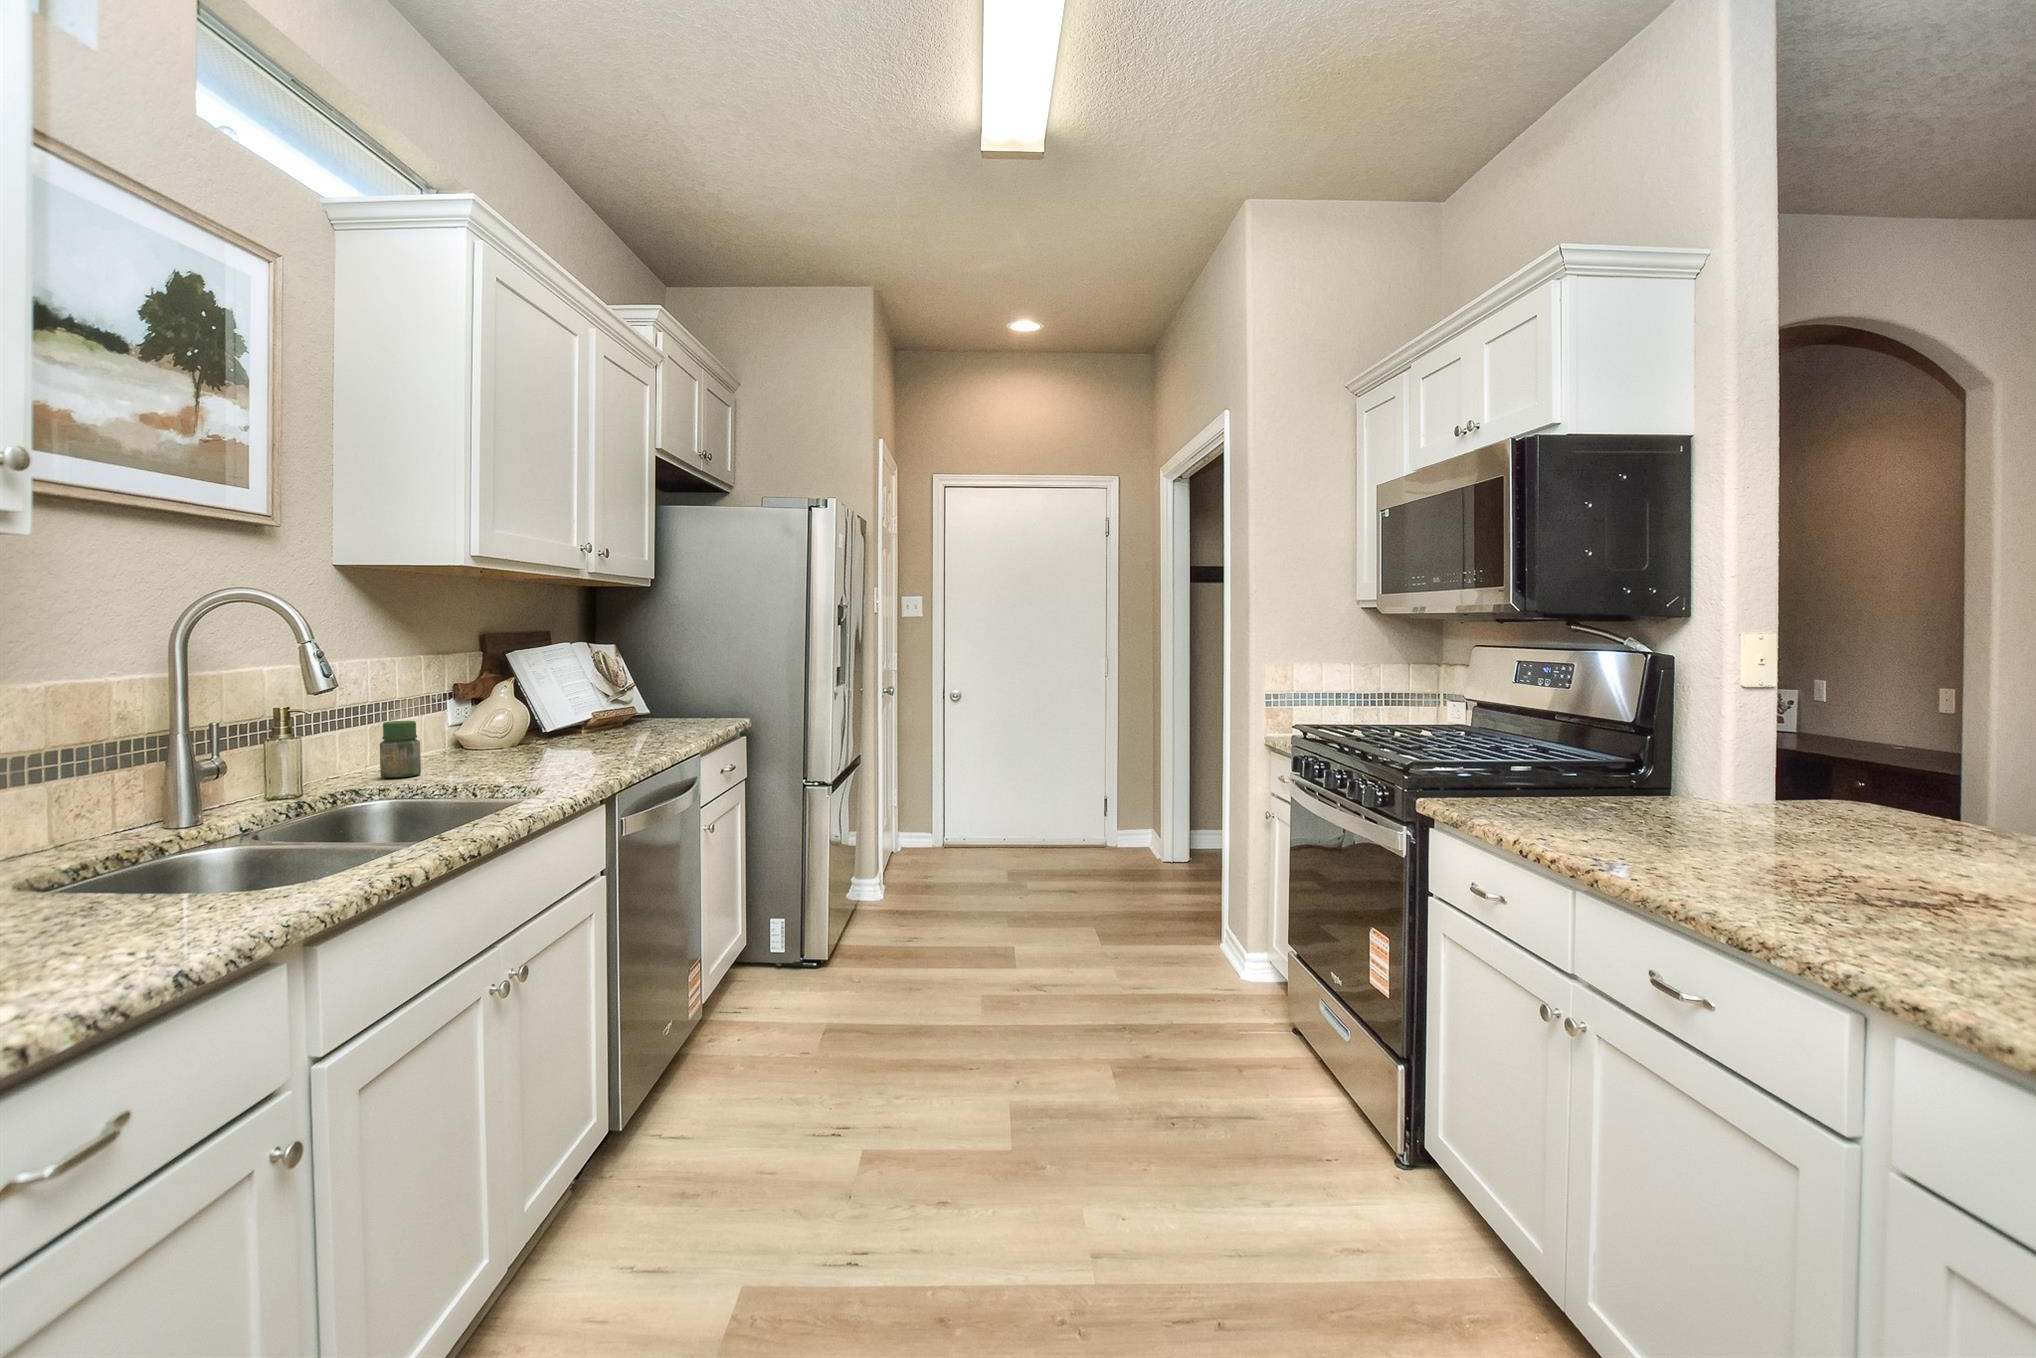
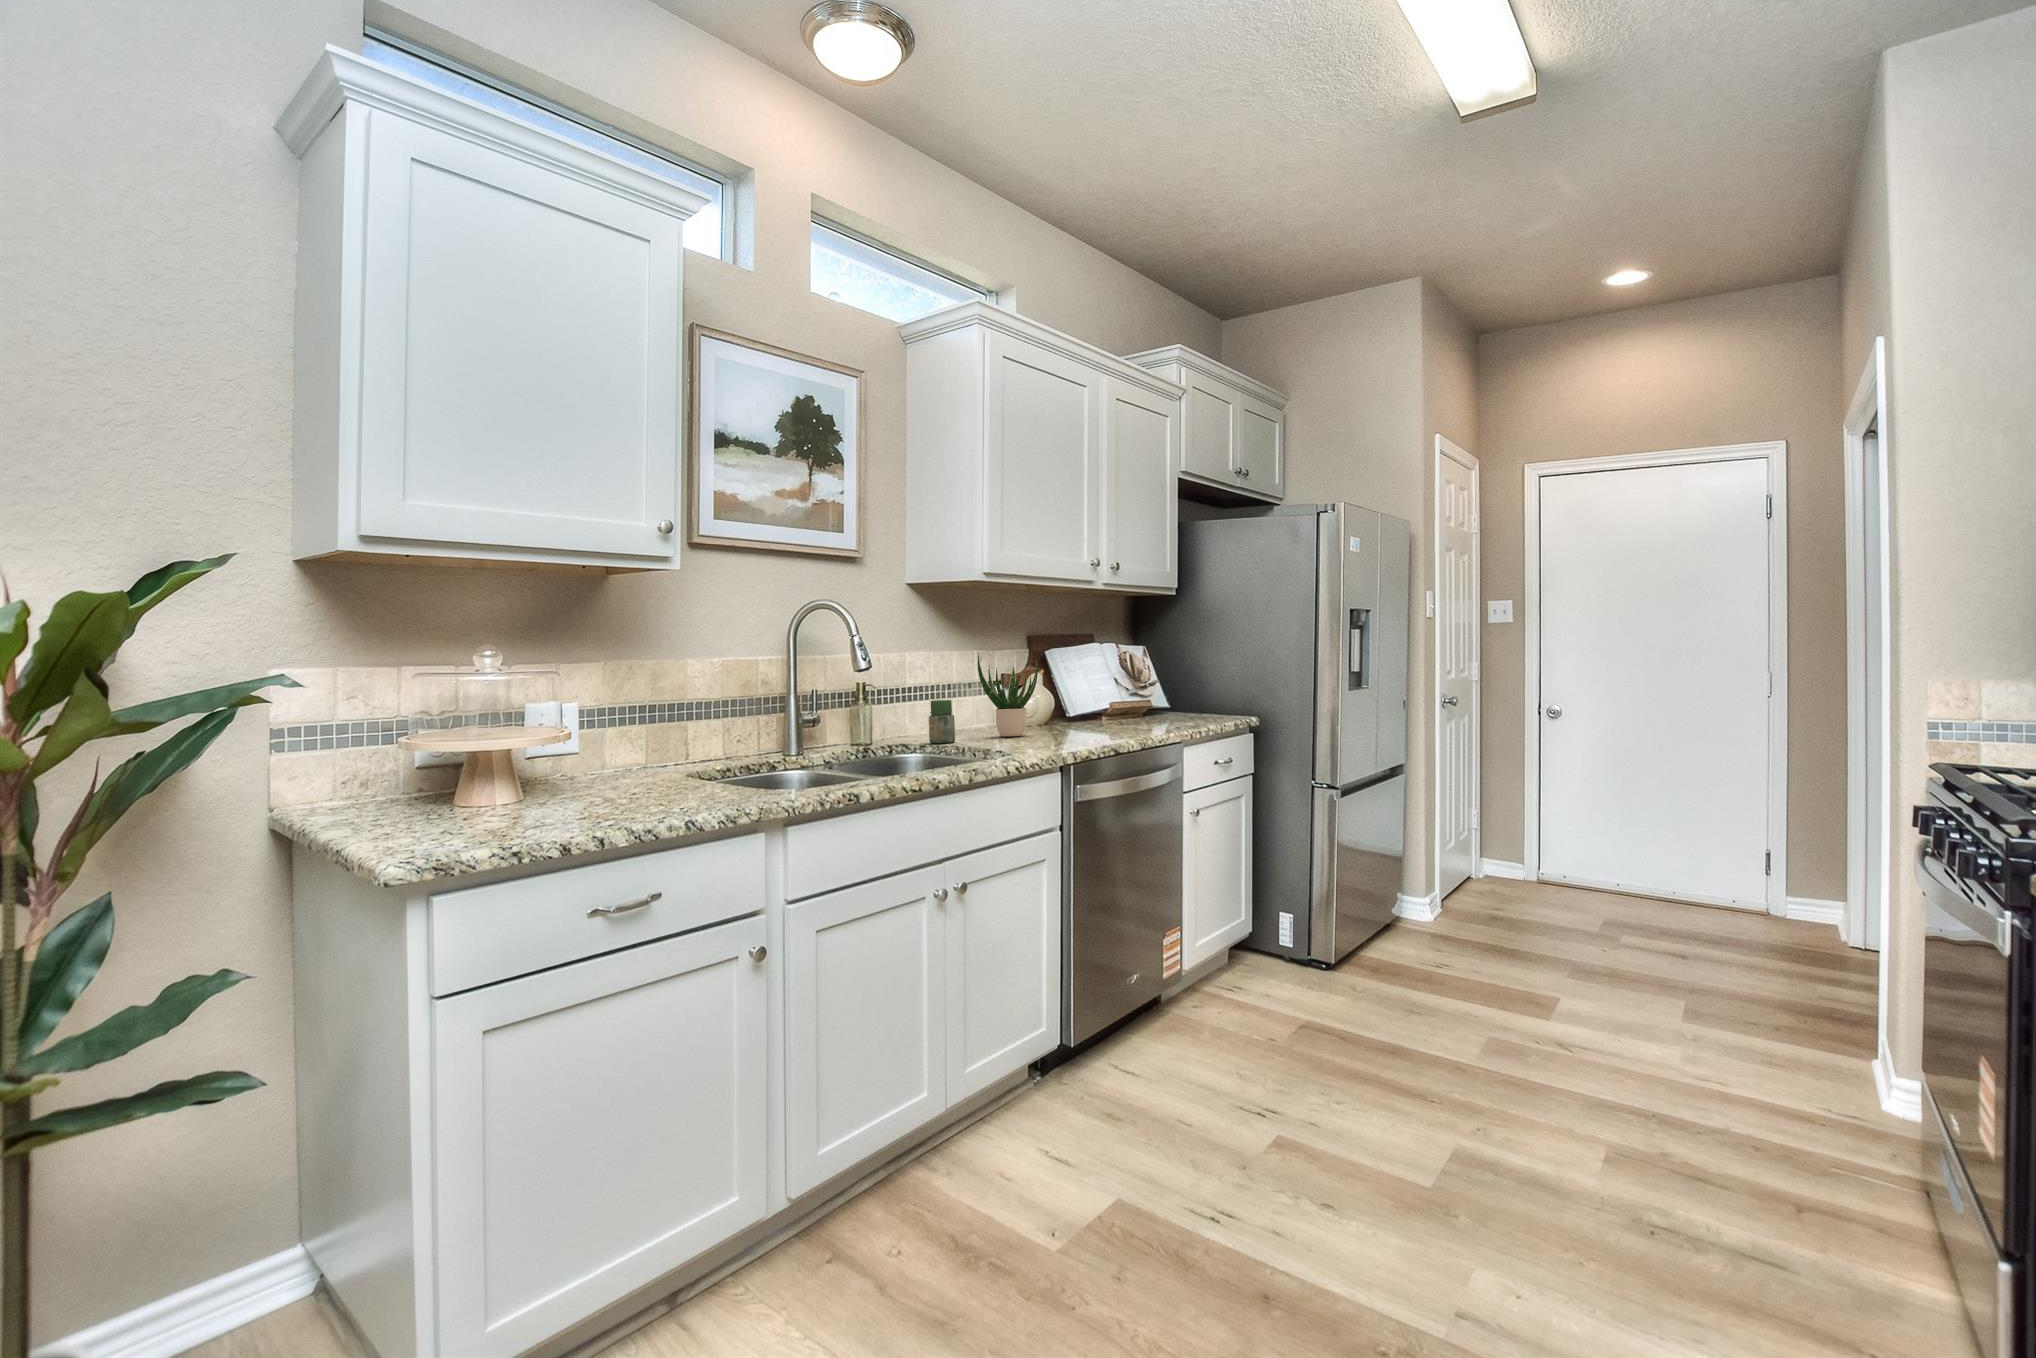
potted plant: none [450,660,529,762] -> present [978,653,1038,737]

